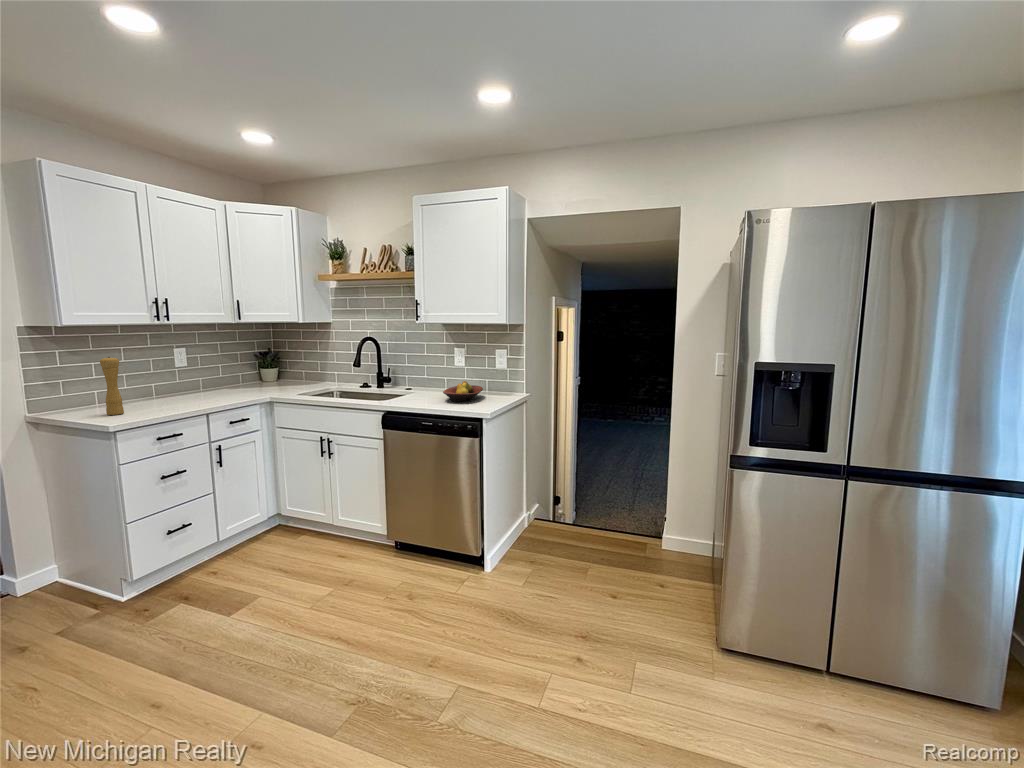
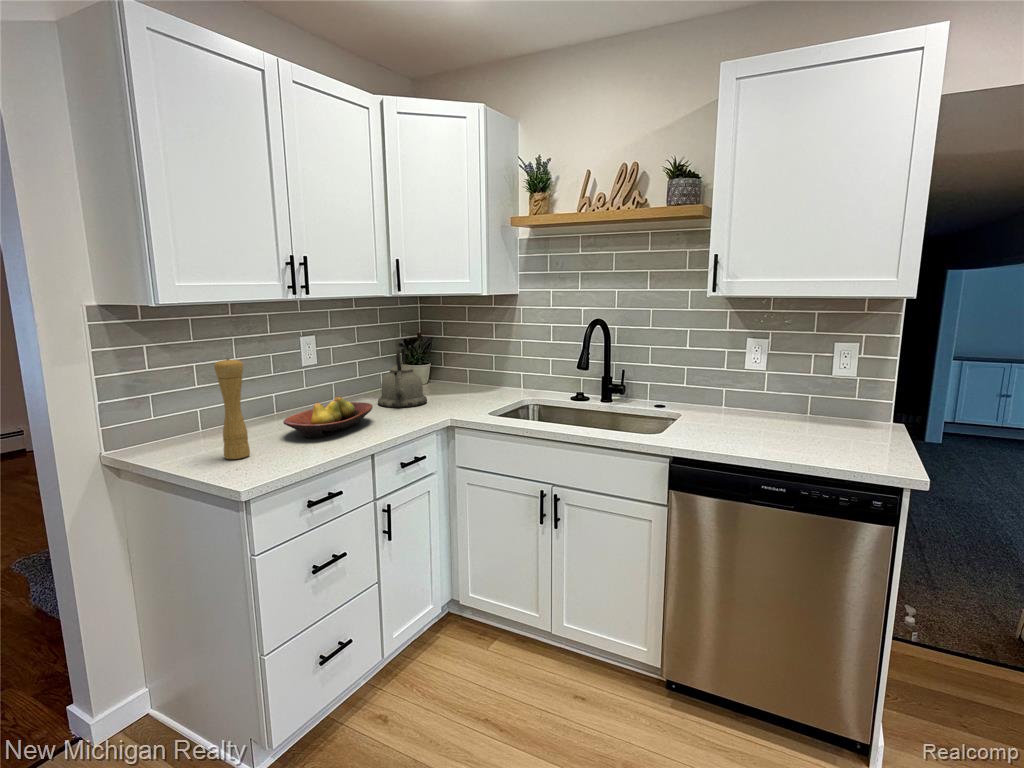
kettle: none [230,355,266,393] -> present [378,347,427,408]
fruit bowl: present [443,381,483,402] -> present [283,397,373,438]

